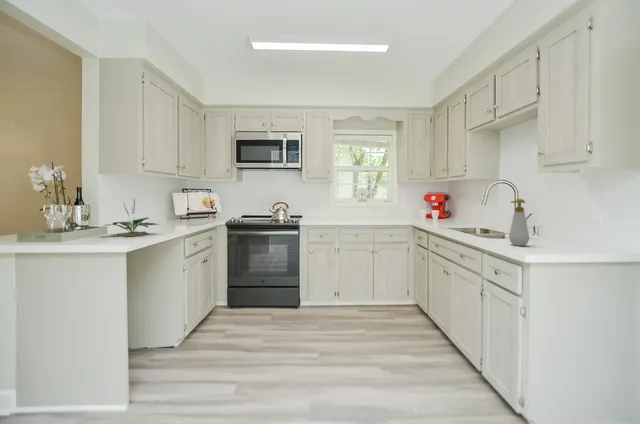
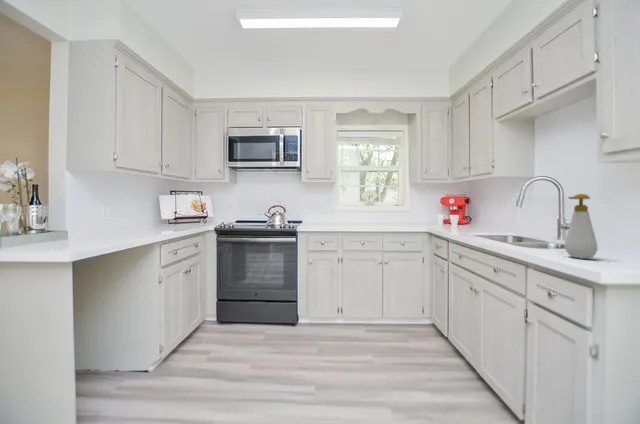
potted plant: present [104,200,157,236] -> none [47,194,123,243]

